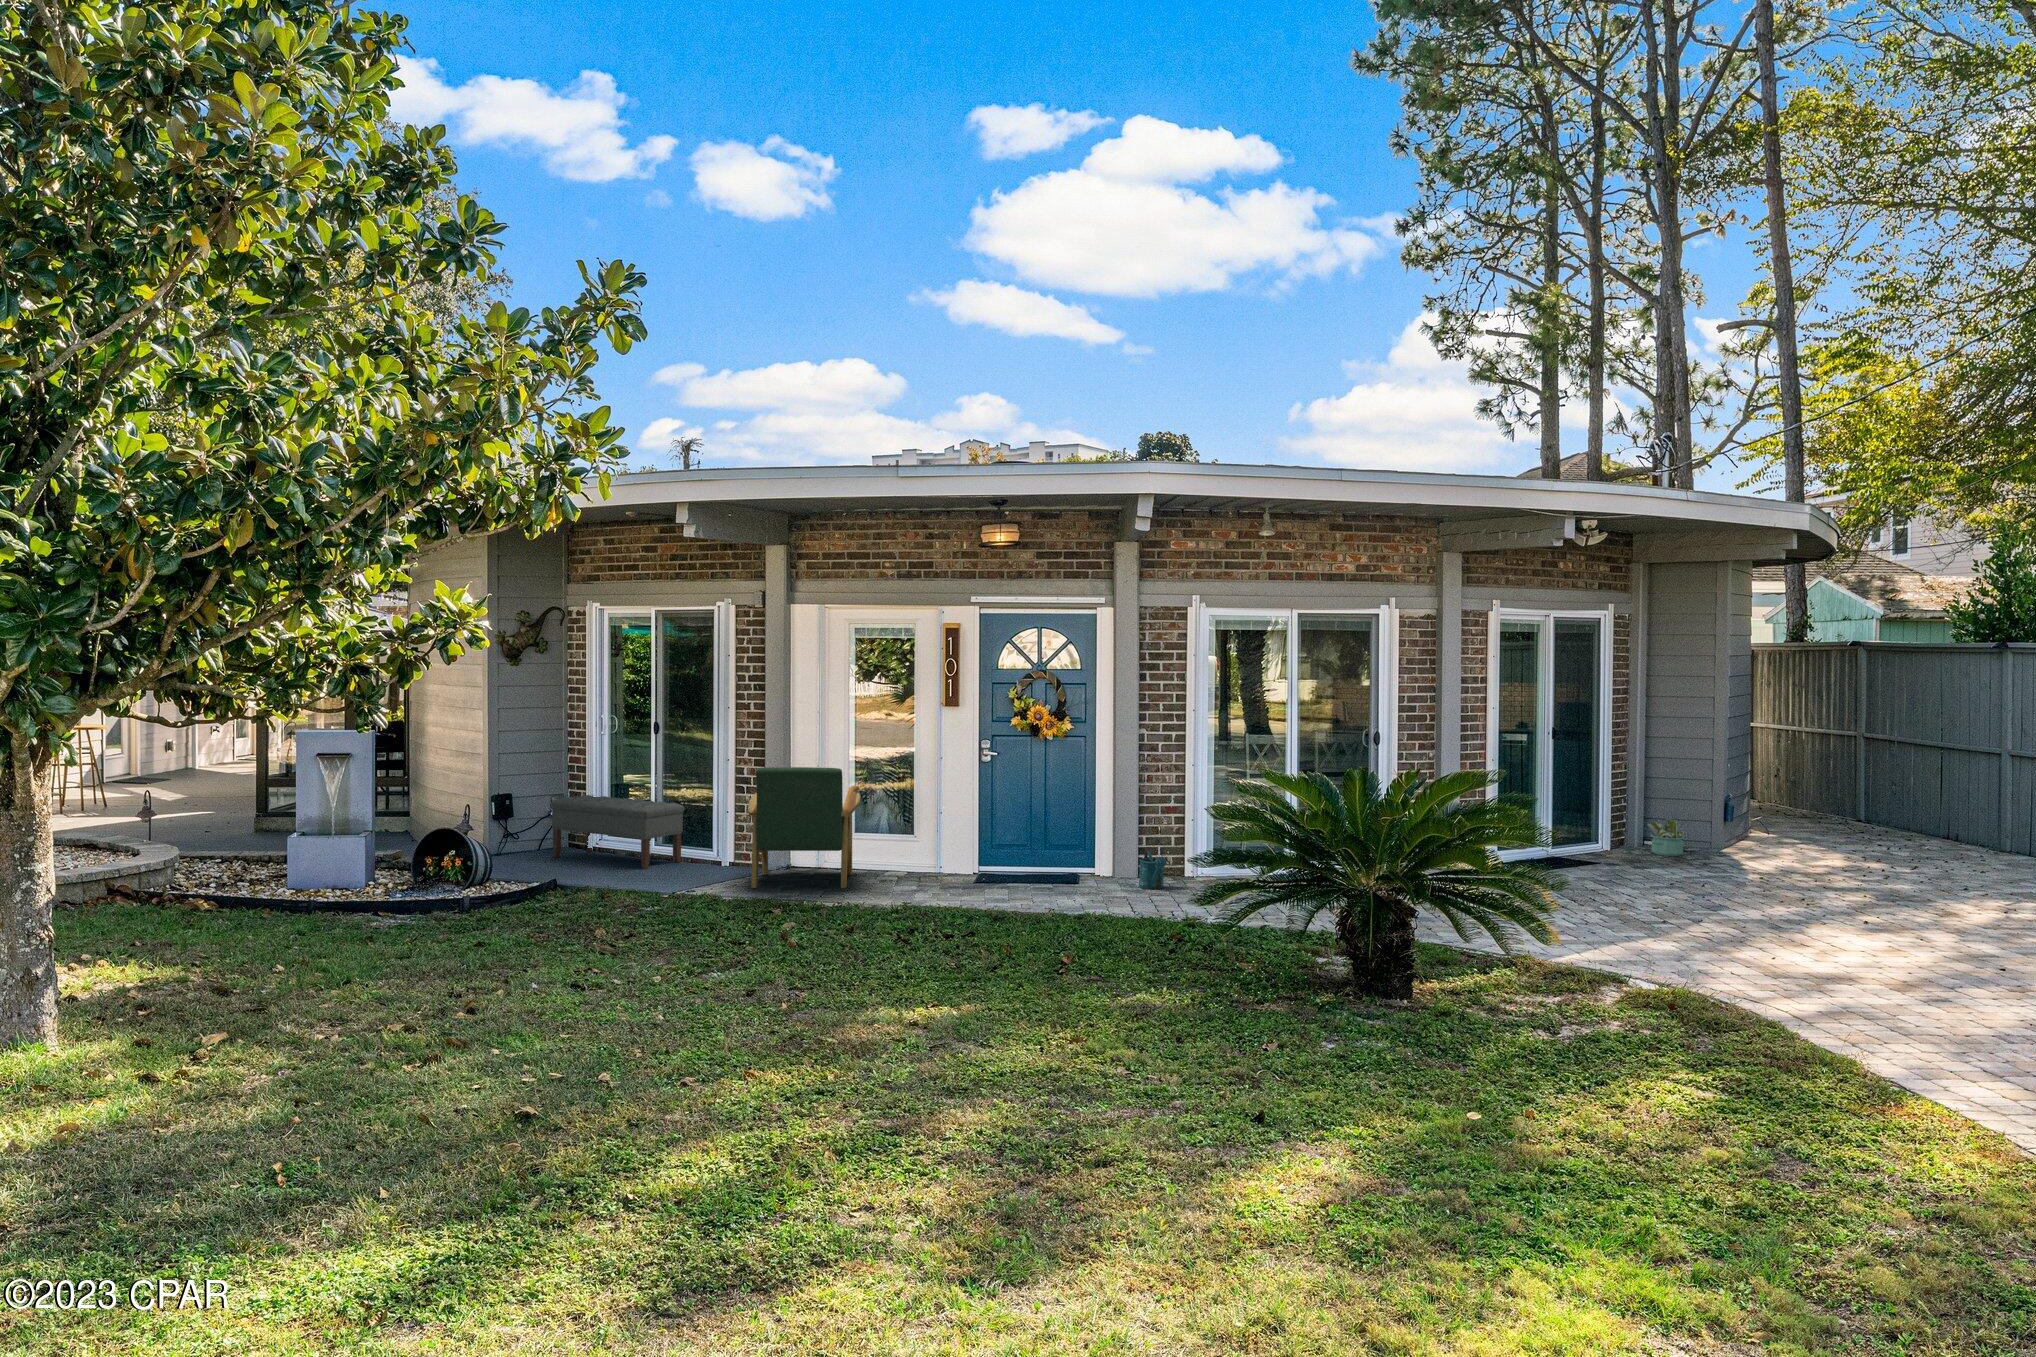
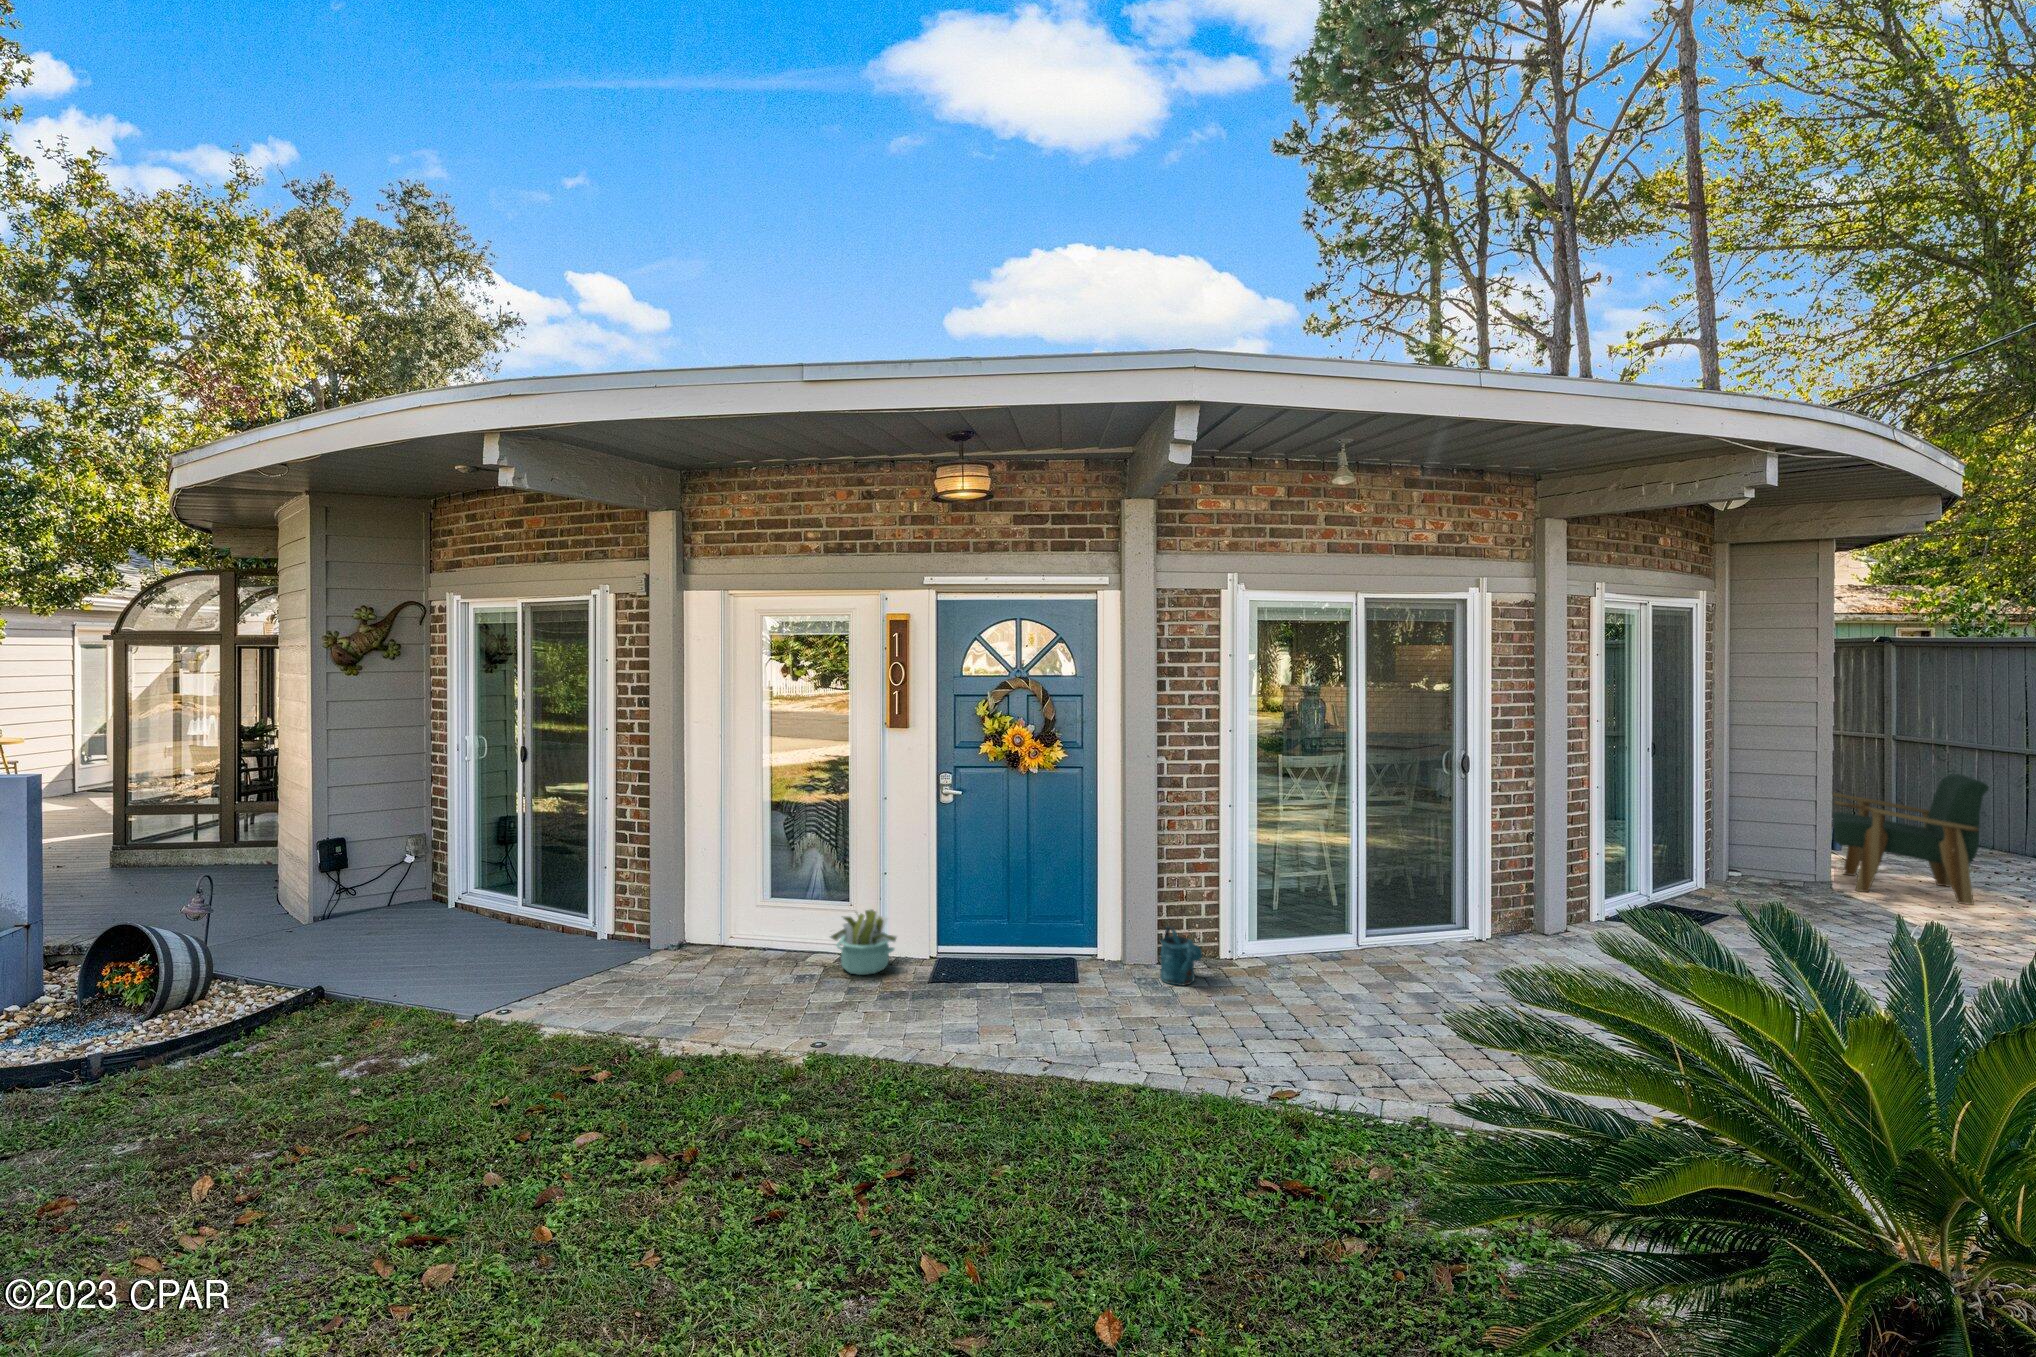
armchair: present [748,767,860,888] -> present [1833,774,1989,905]
bench: present [550,795,684,869] -> none [387,838,557,949]
decorative plant: present [1648,819,1685,856] -> present [830,909,897,975]

